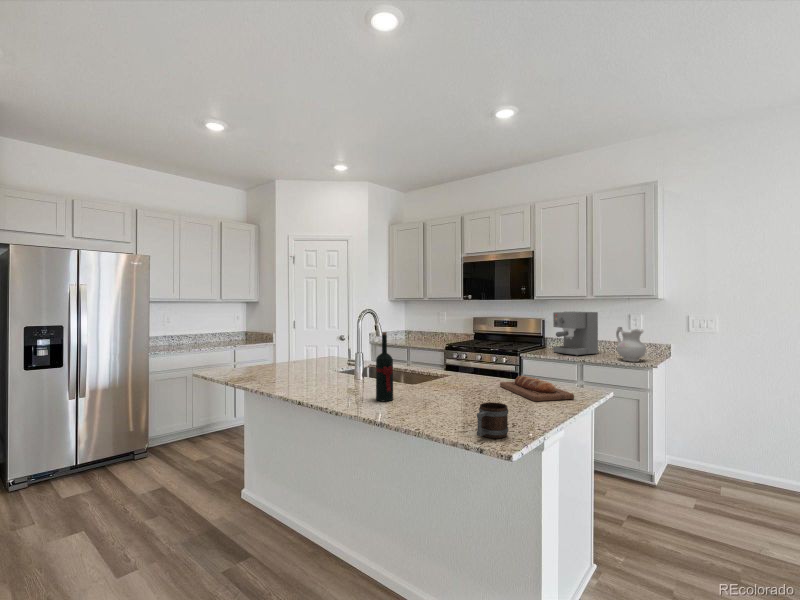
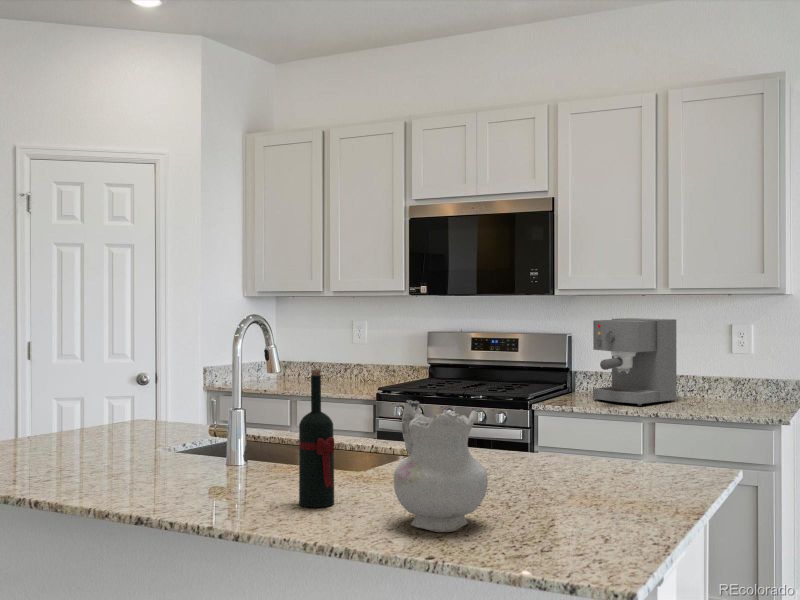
ceramic pitcher: present [616,327,646,362] -> present [394,400,488,532]
bread loaf: present [500,376,574,401] -> none [524,447,667,494]
mug: present [477,402,508,438] -> none [529,497,581,561]

